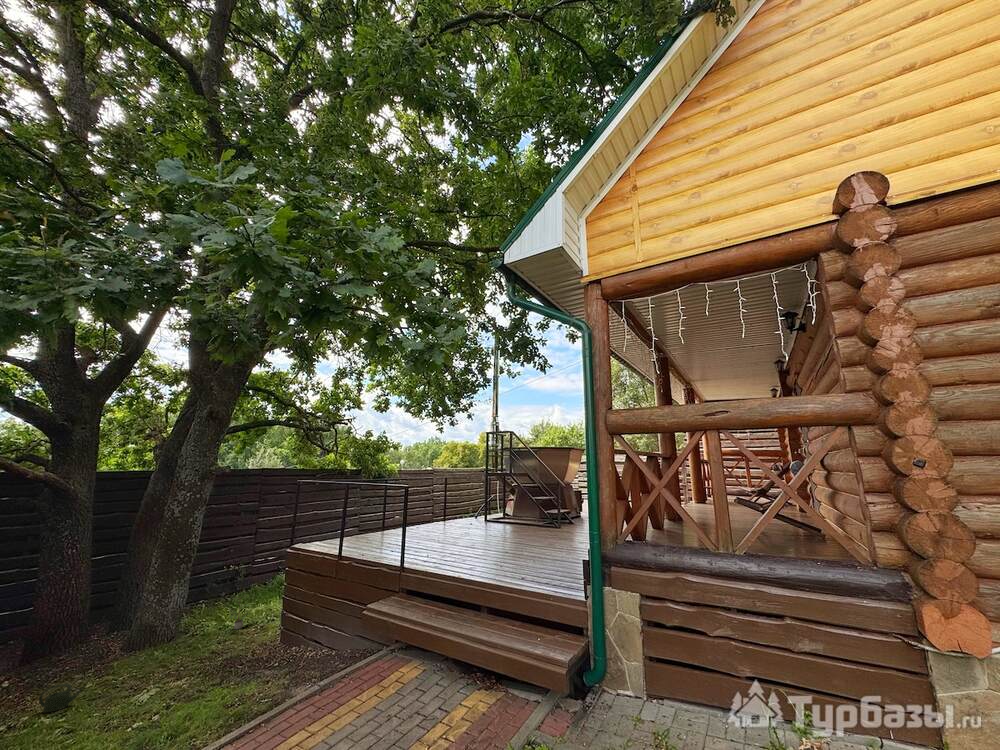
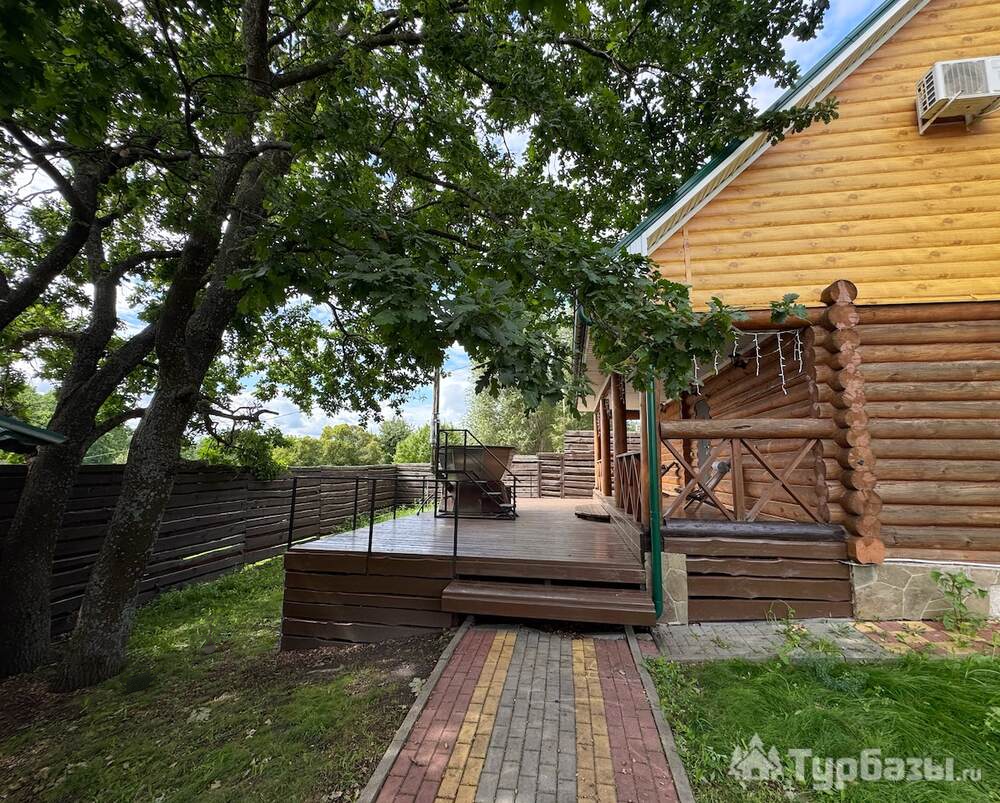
watering can: present [39,684,82,713] -> present [120,666,165,693]

